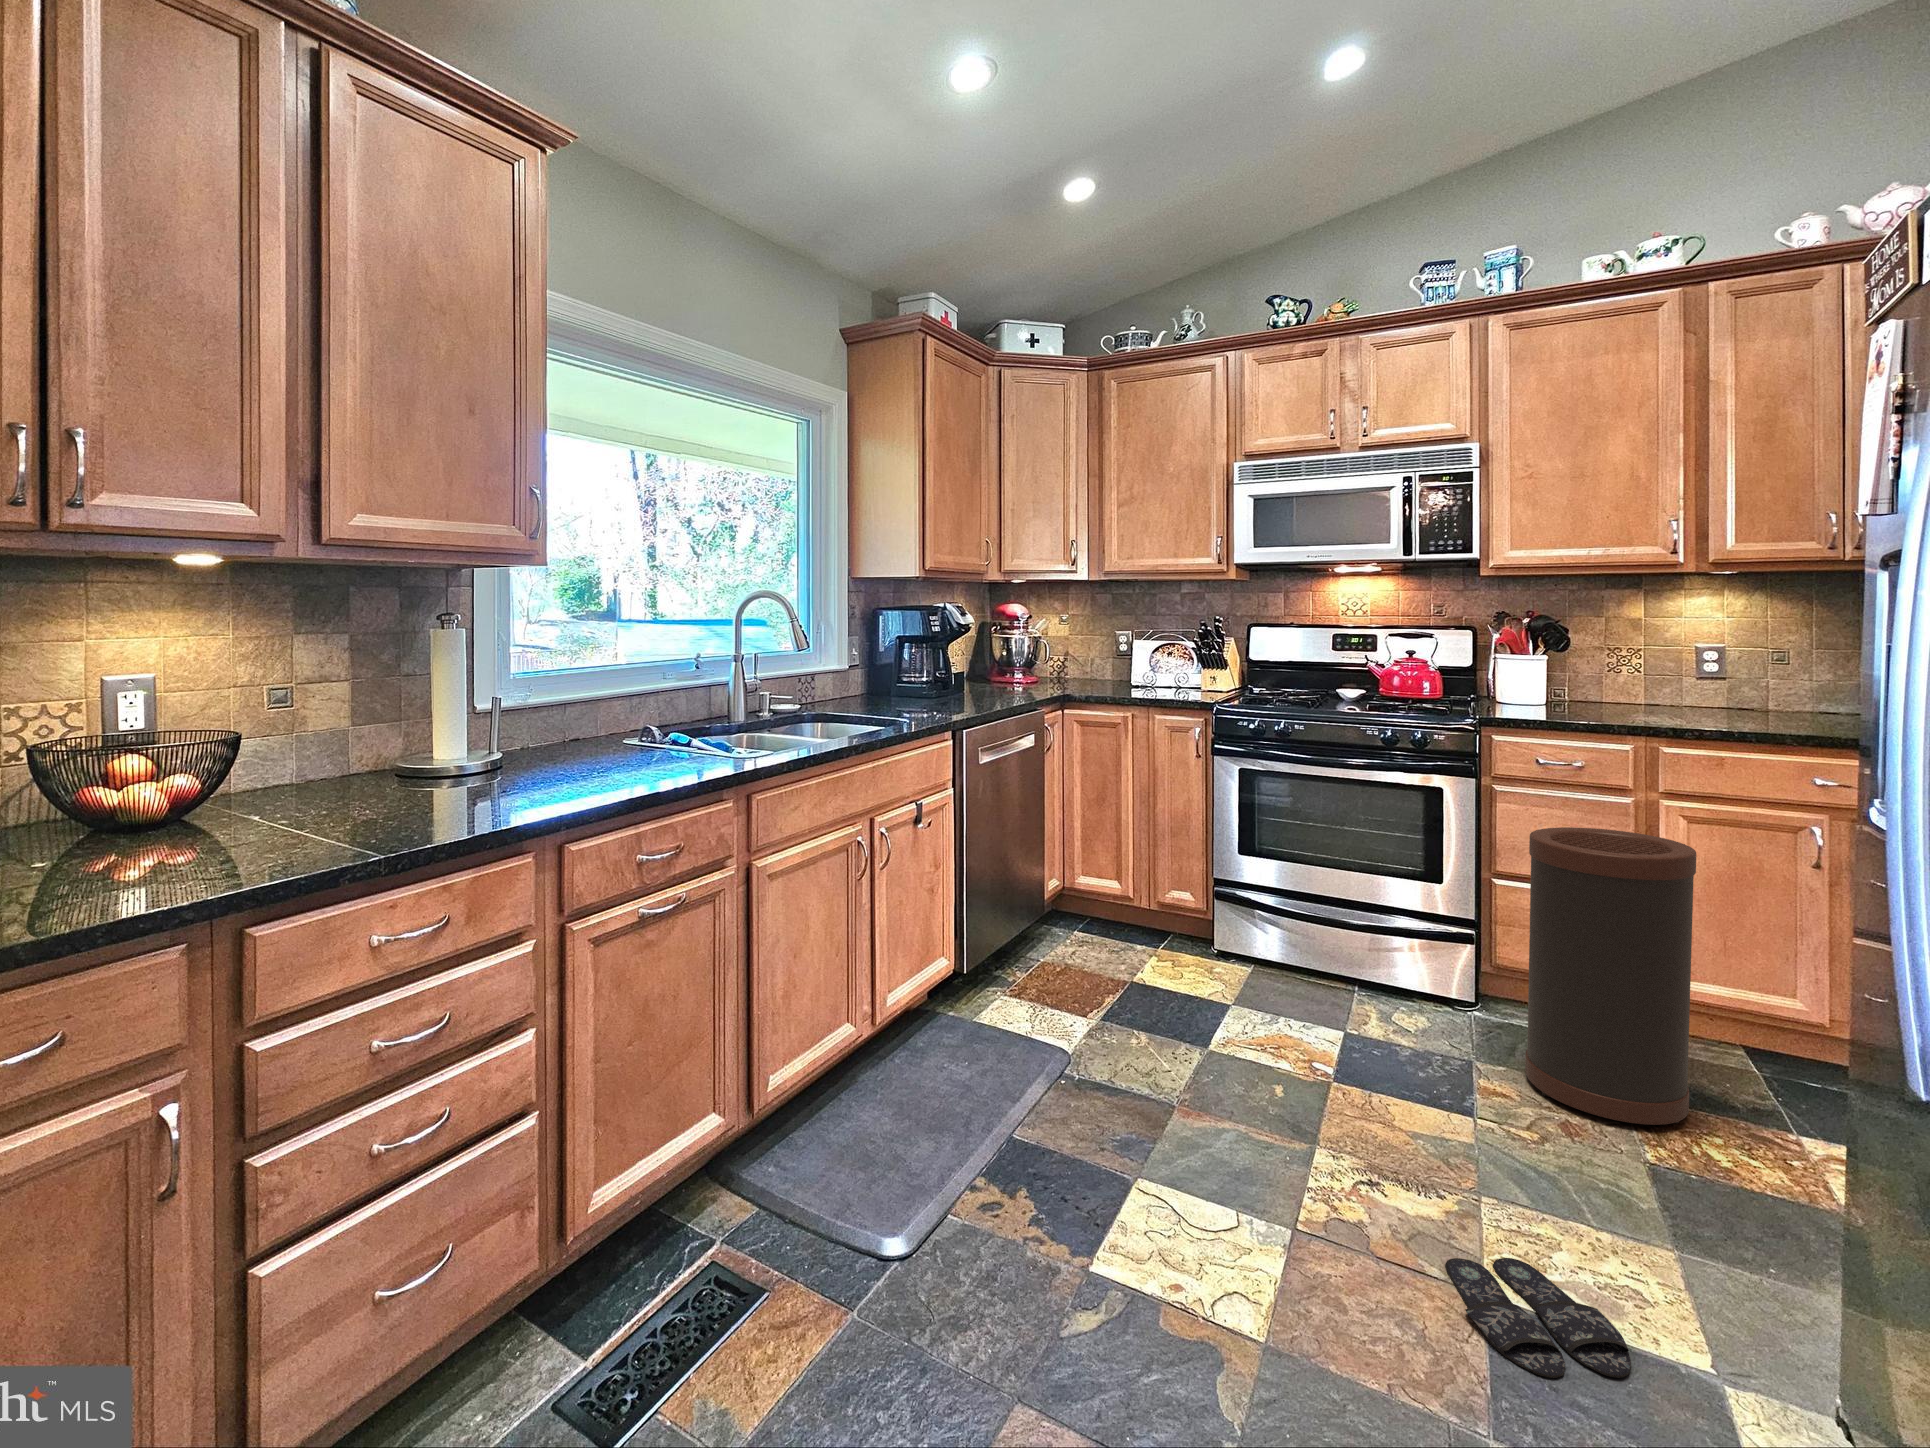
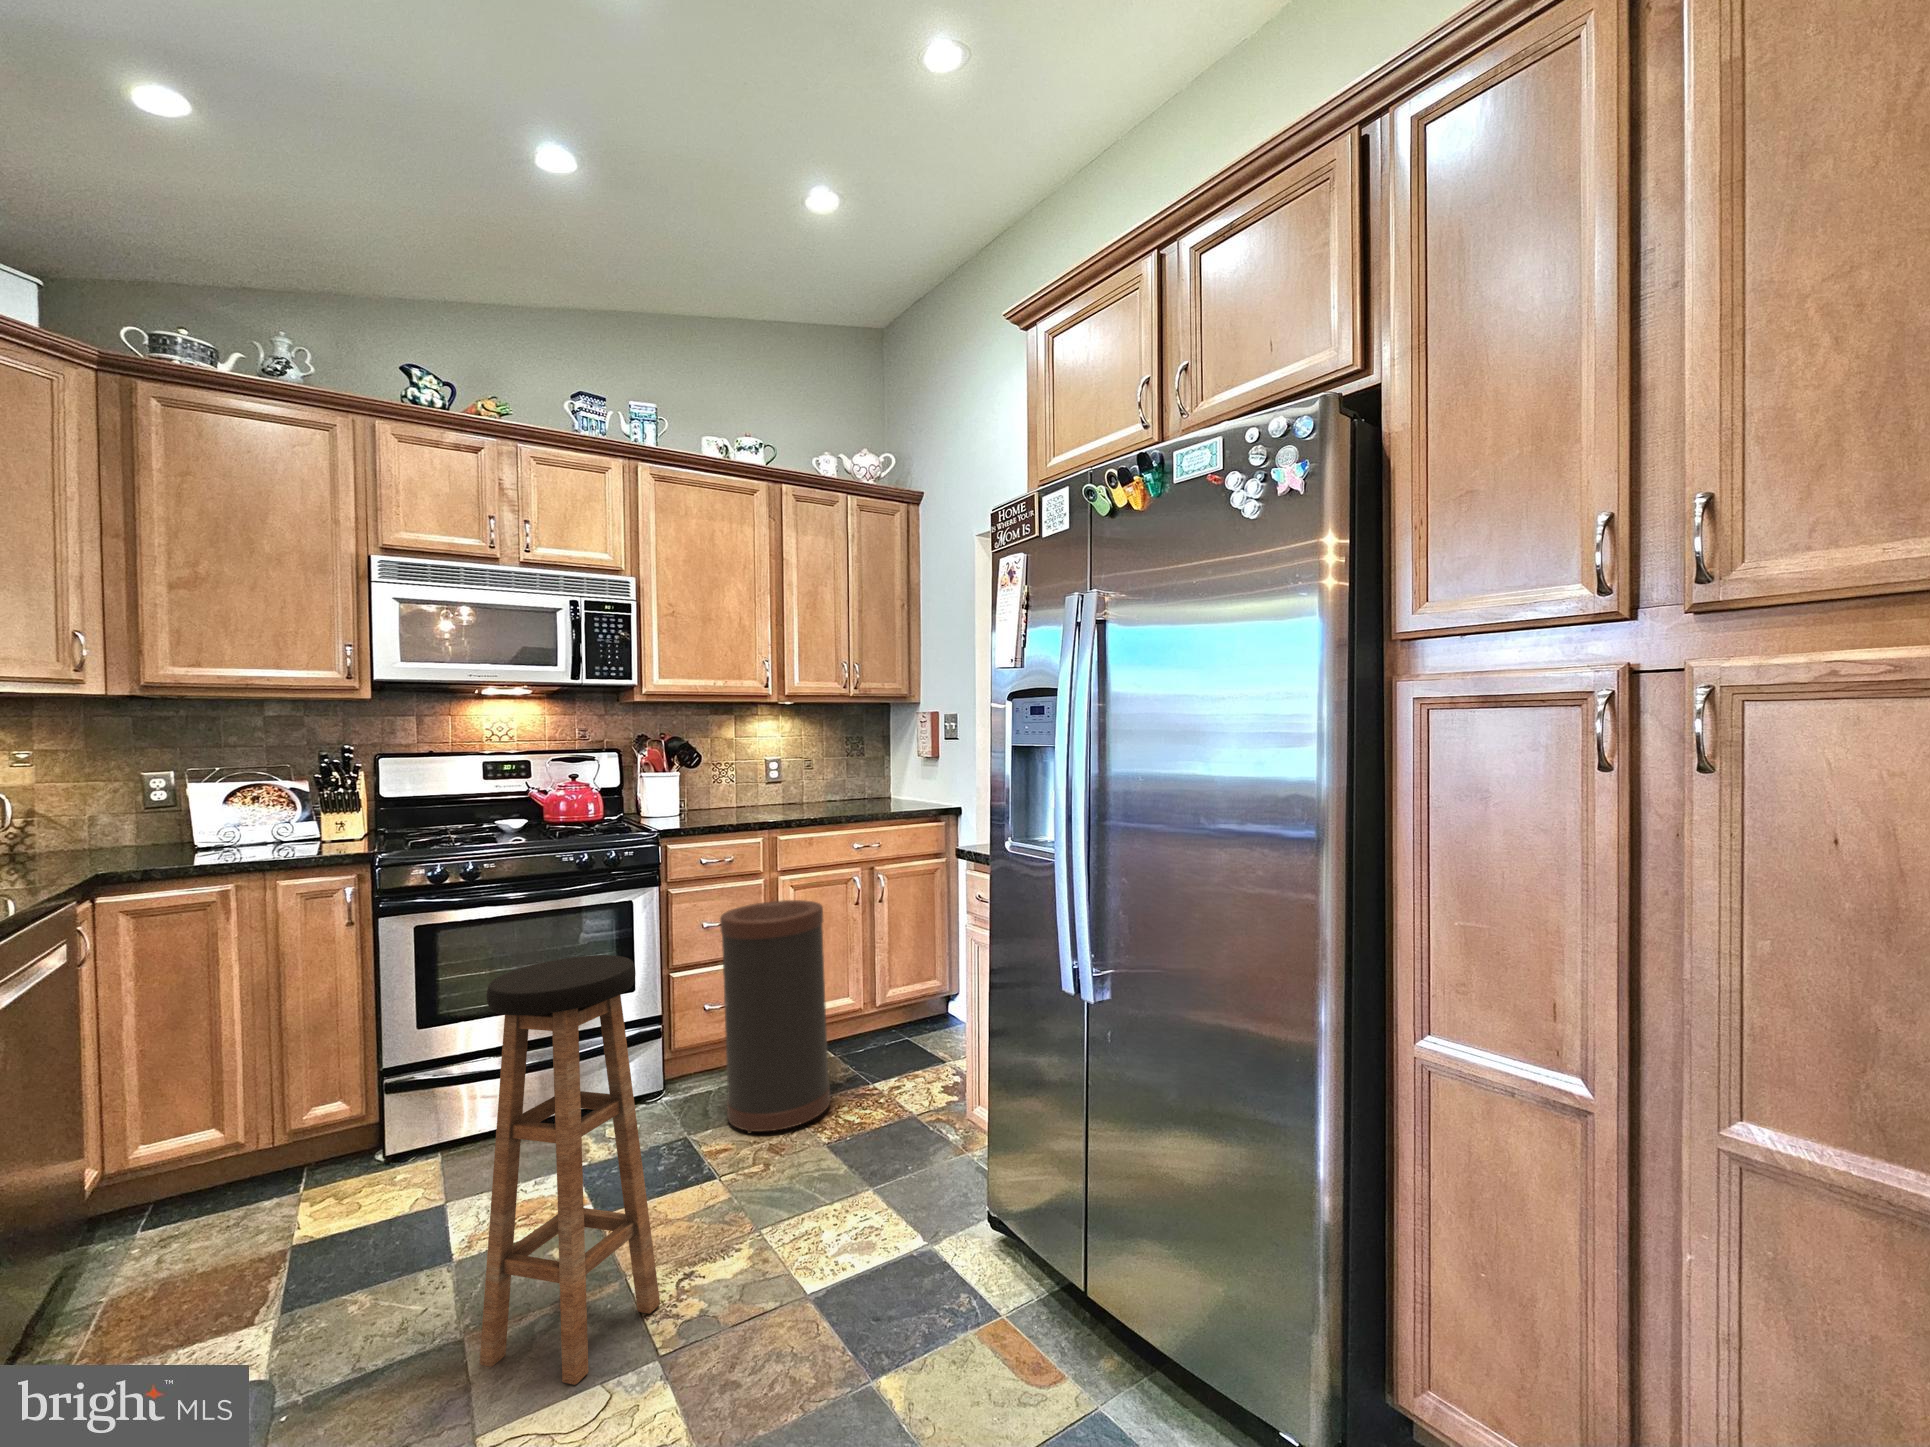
bar stool: none [1175,818,1328,1197] -> present [480,955,660,1385]
slippers: present [1445,1258,1631,1378] -> none [775,1252,904,1325]

